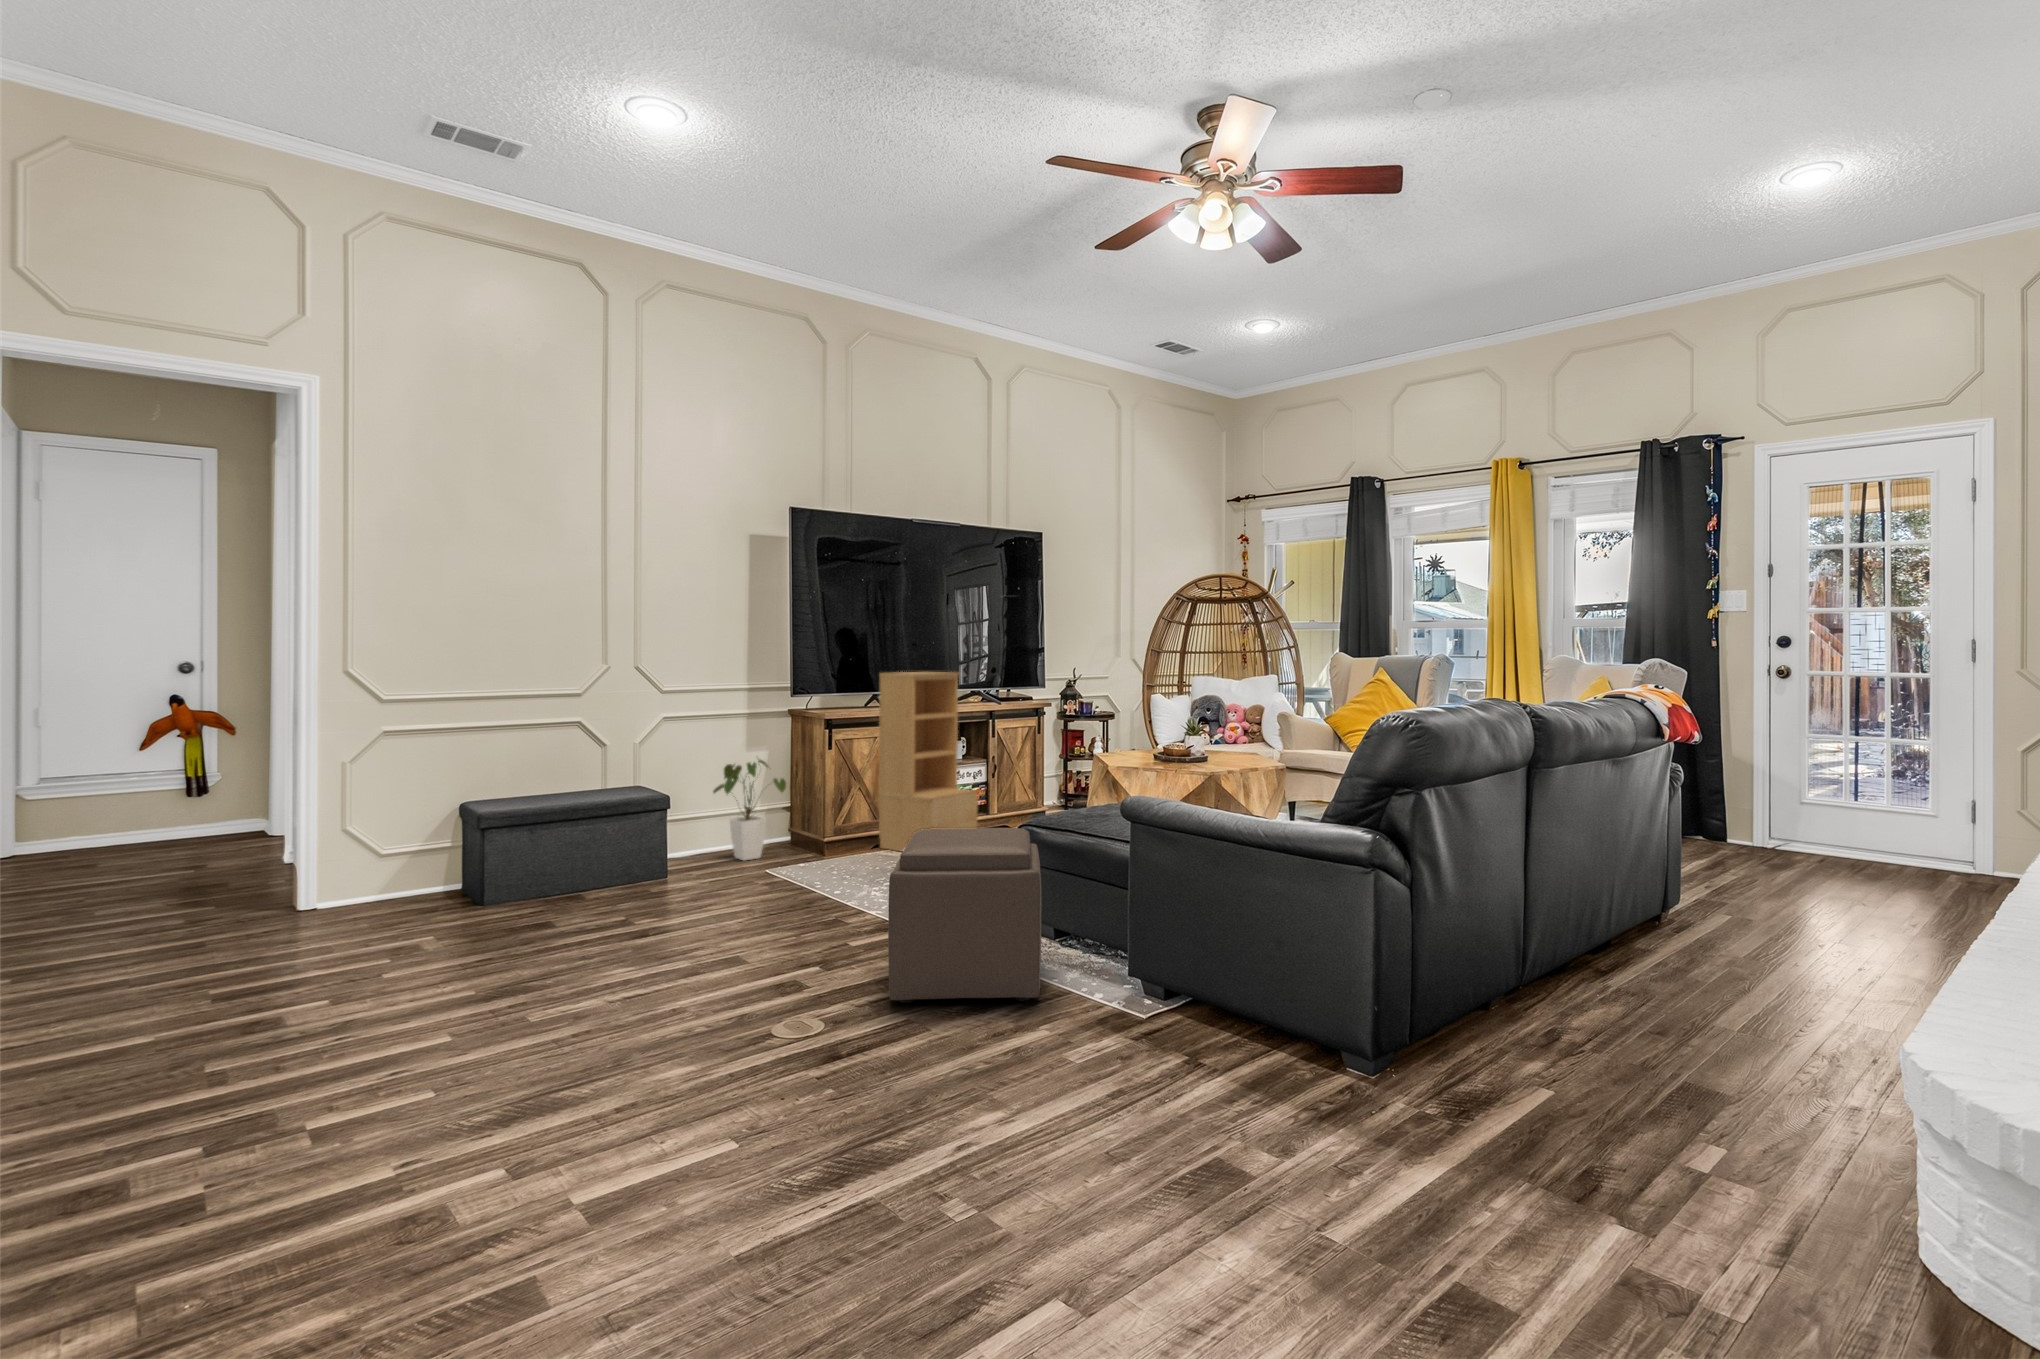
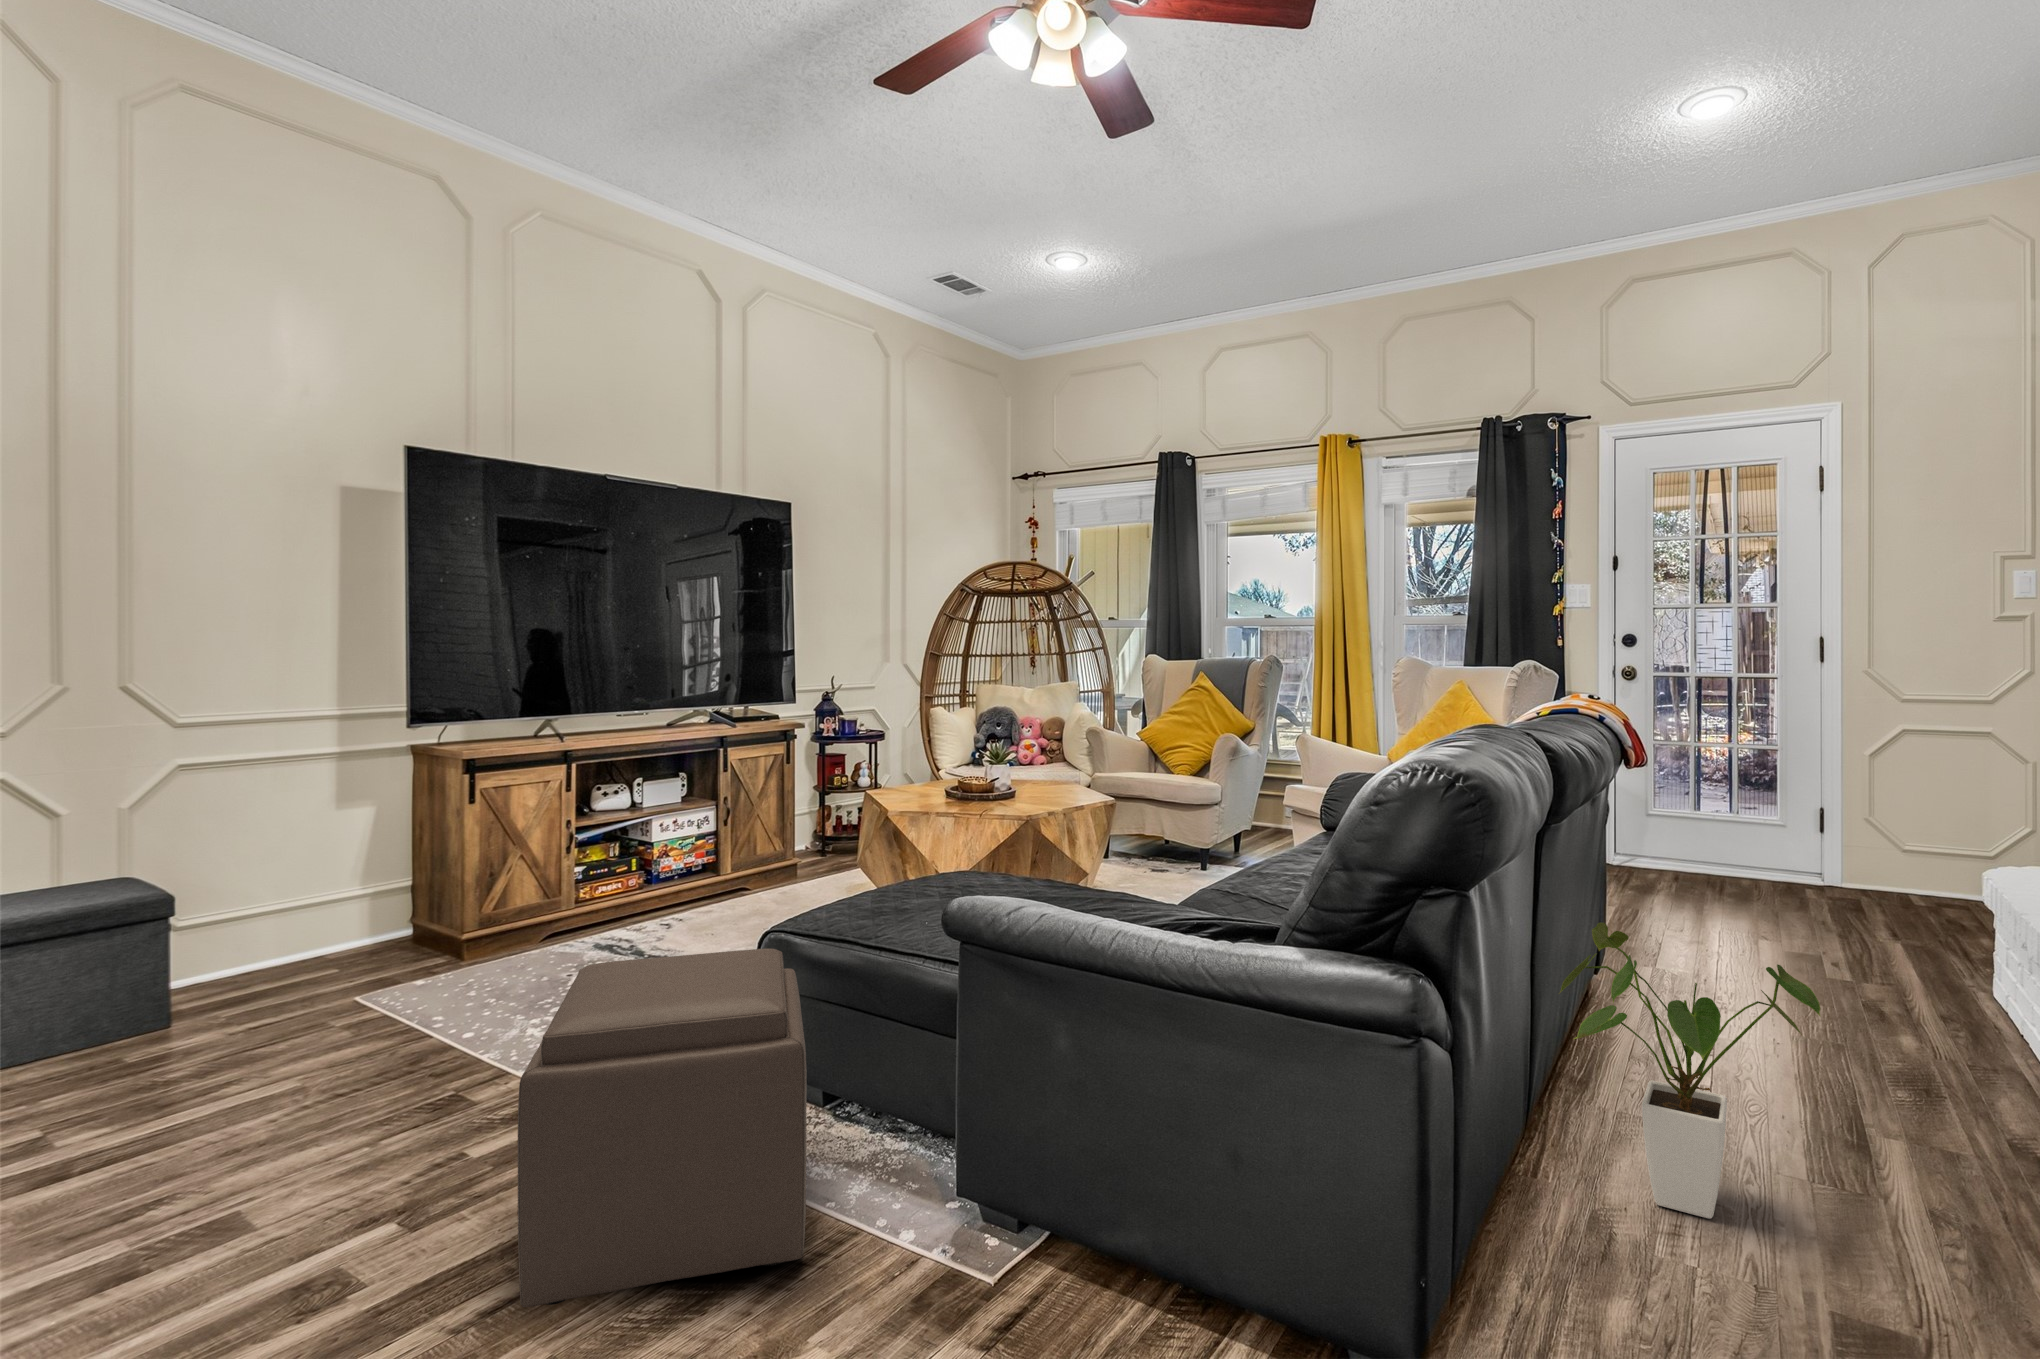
bookshelf: present [879,672,978,852] -> none [552,686,701,949]
house plant: present [713,760,786,860] -> present [1560,923,1820,1218]

